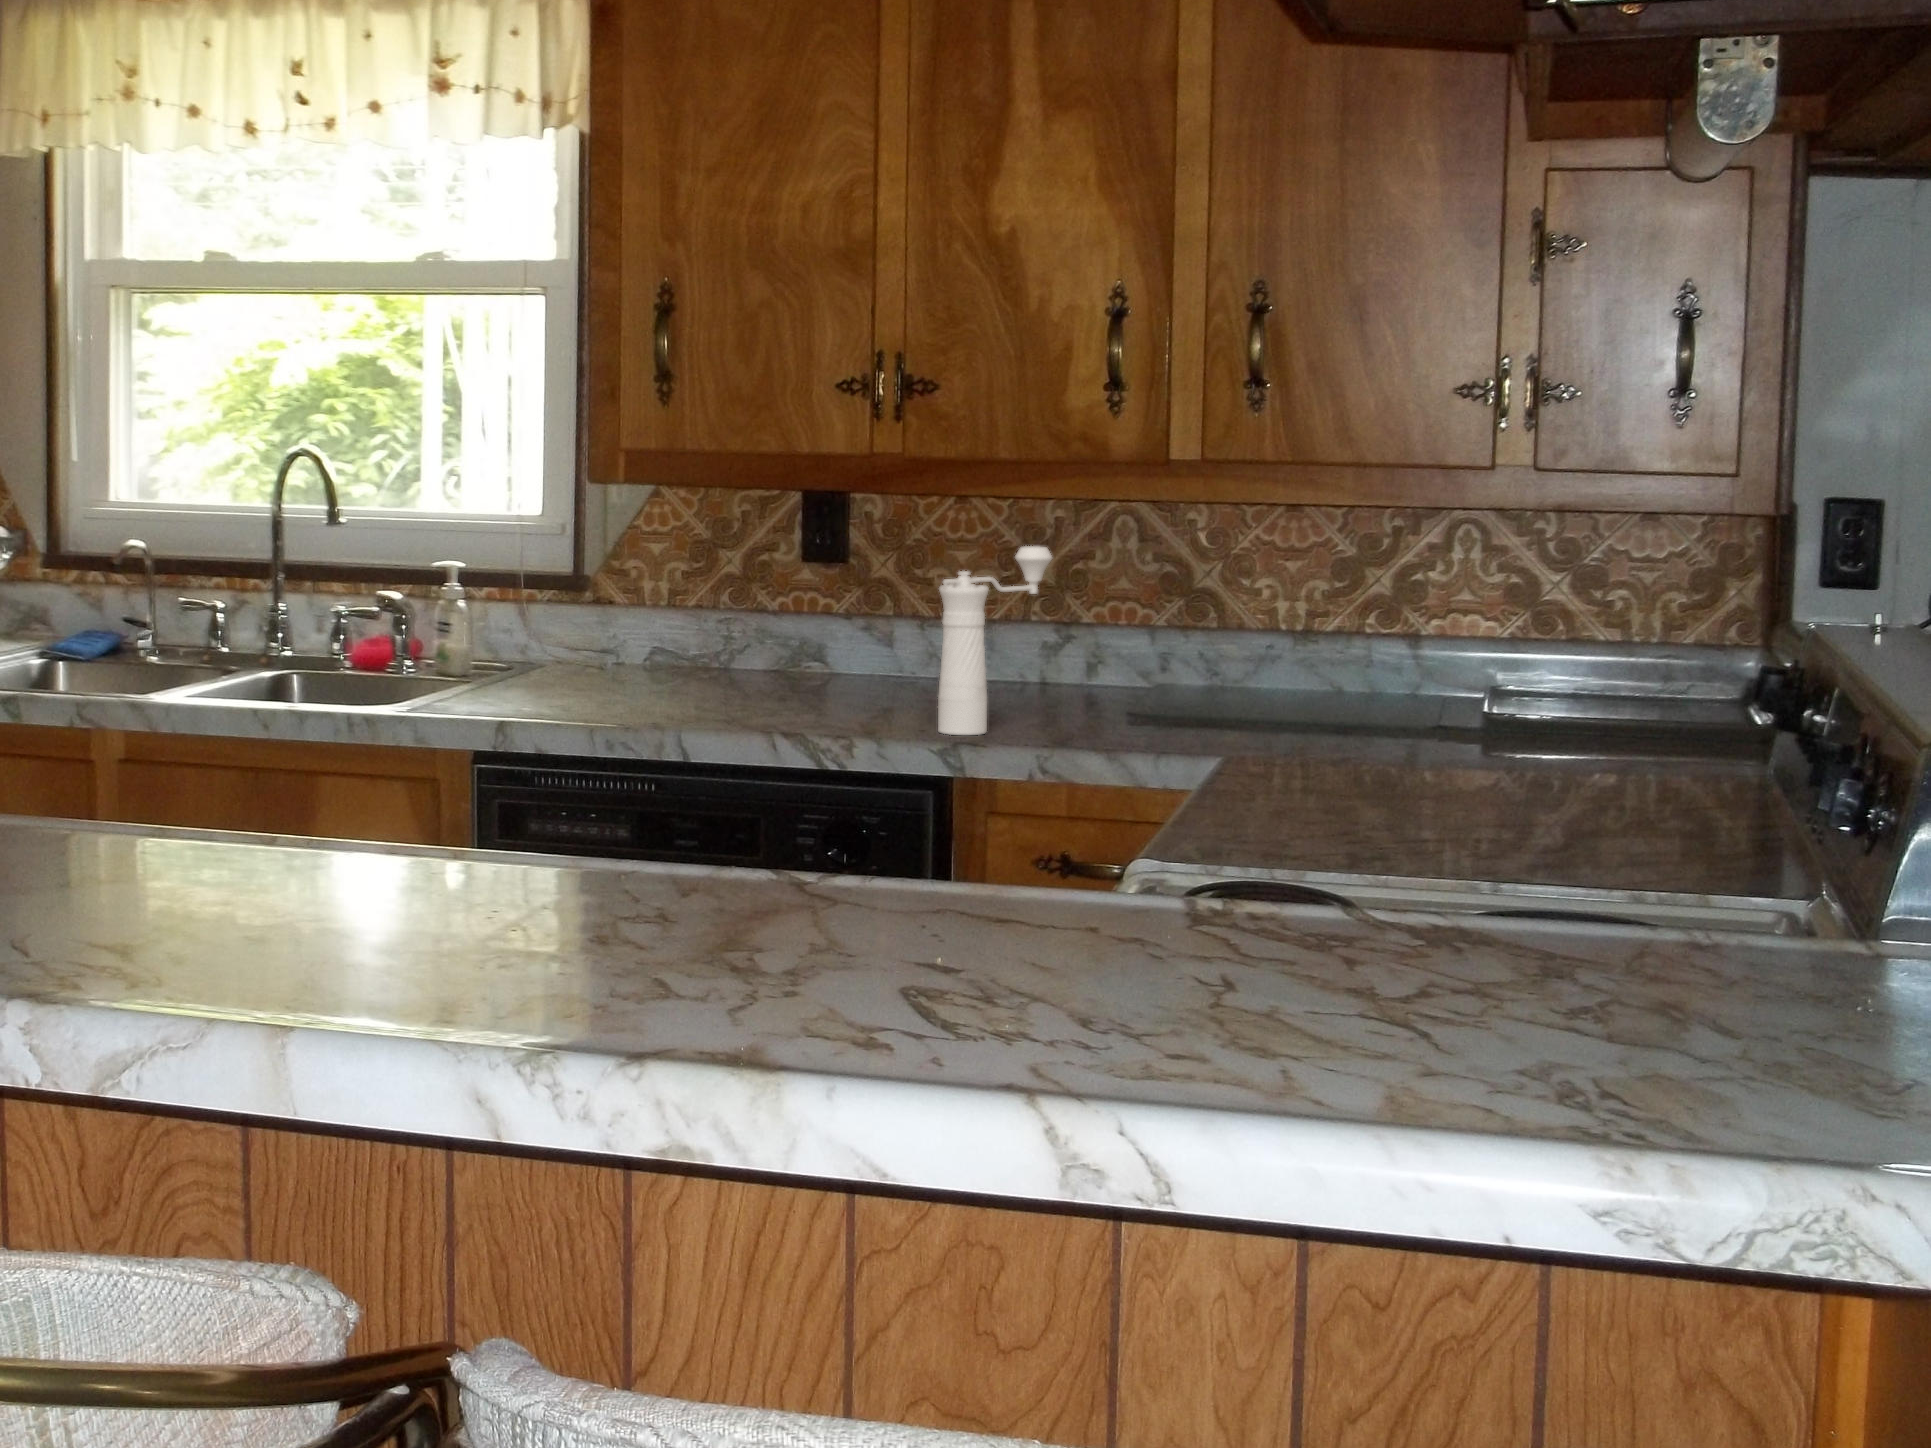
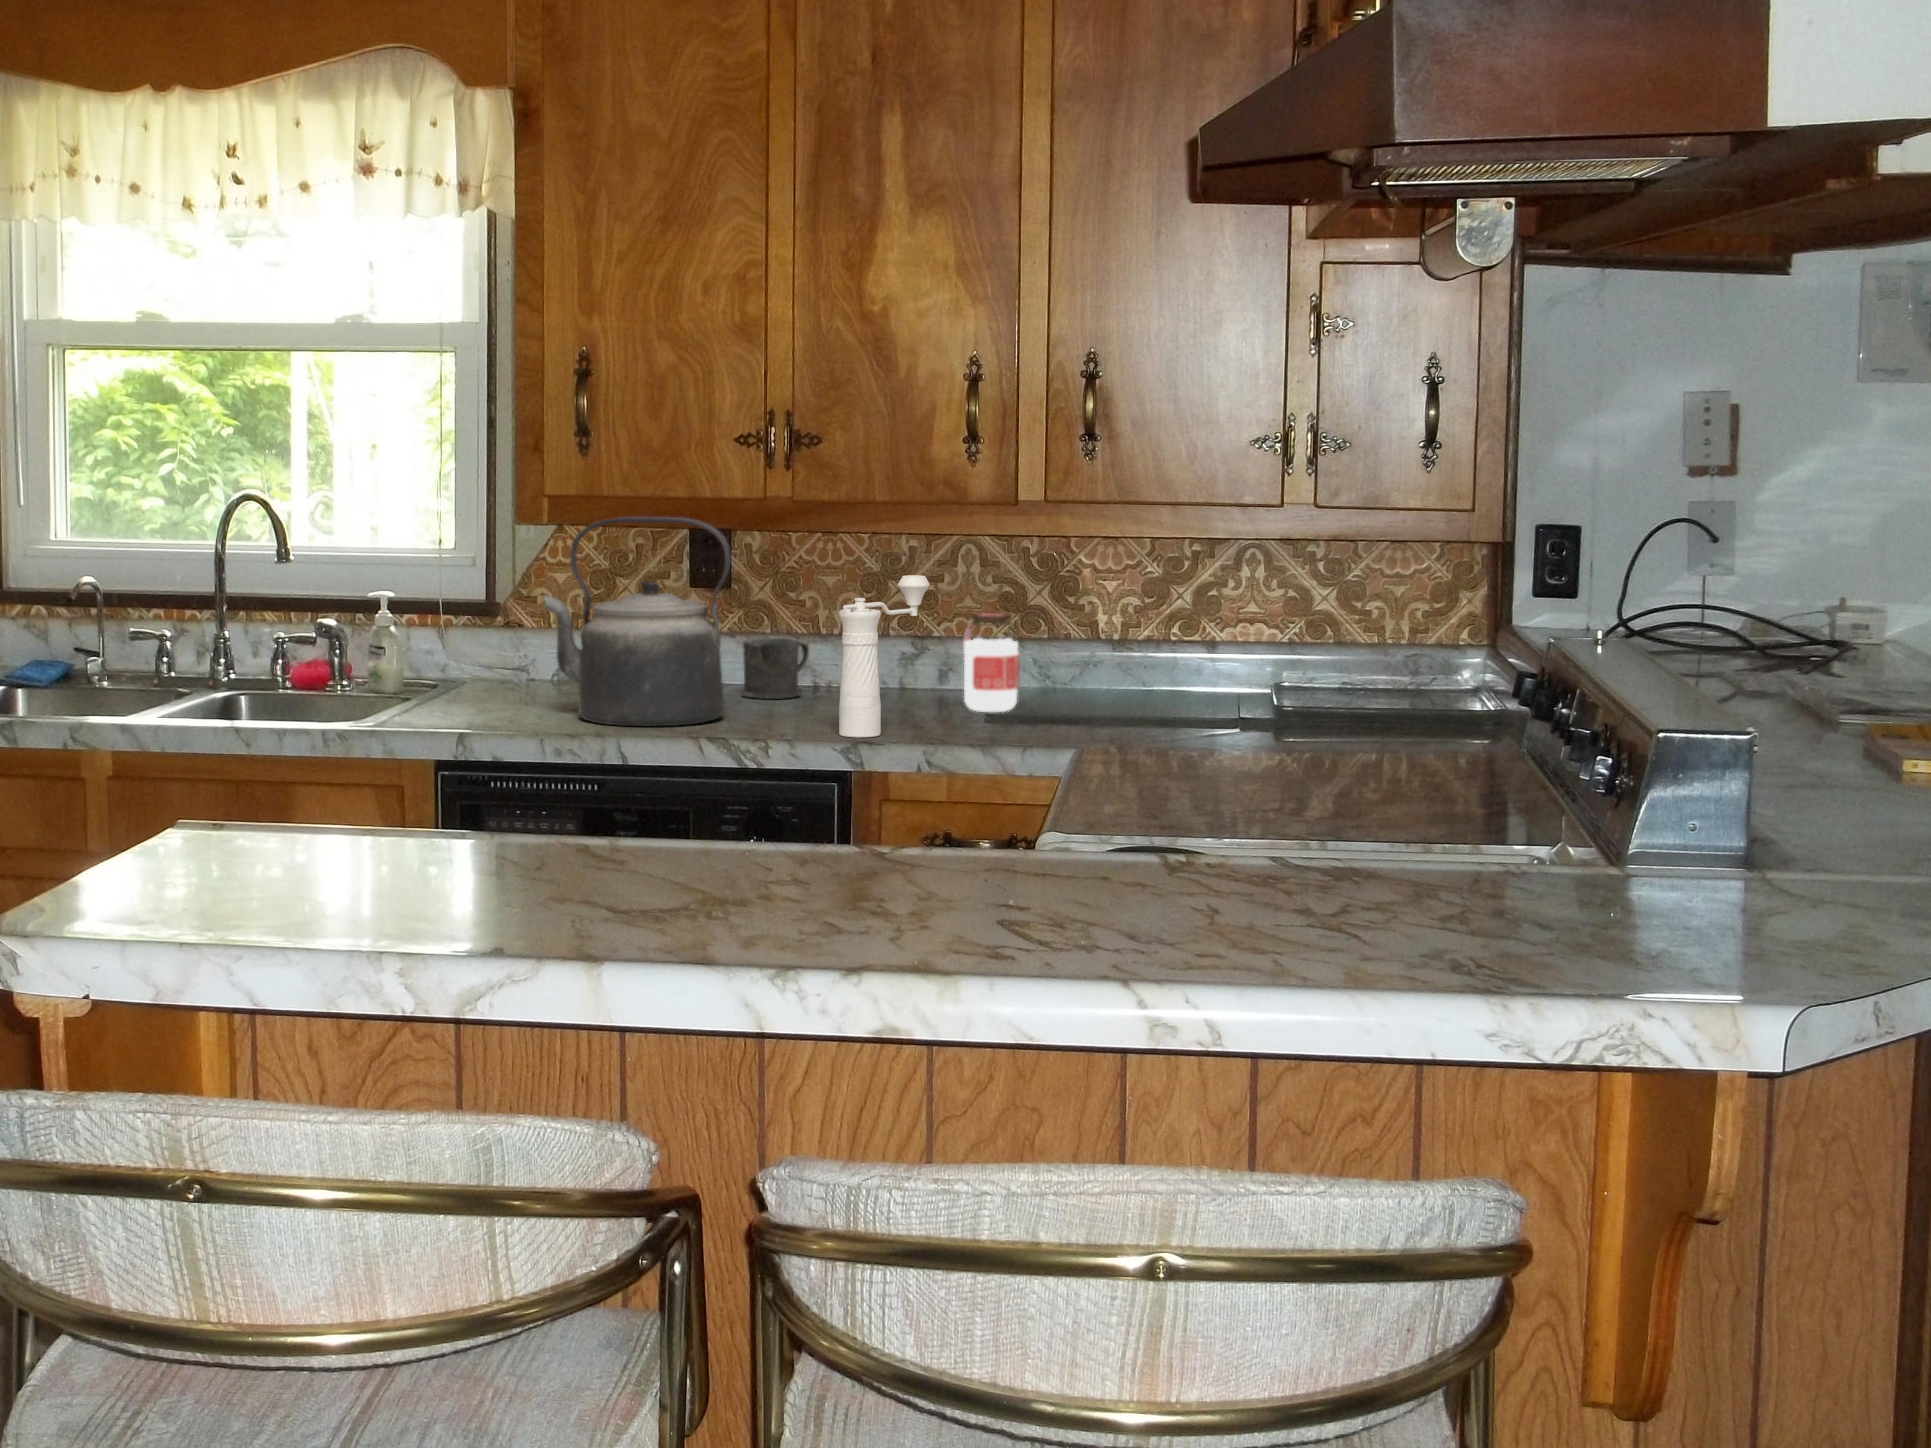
kettle: none [610,476,823,717] -> present [543,517,731,727]
jar: none [1103,594,1175,713] -> present [963,613,1021,712]
mug: none [852,620,933,691] -> present [742,638,809,699]

